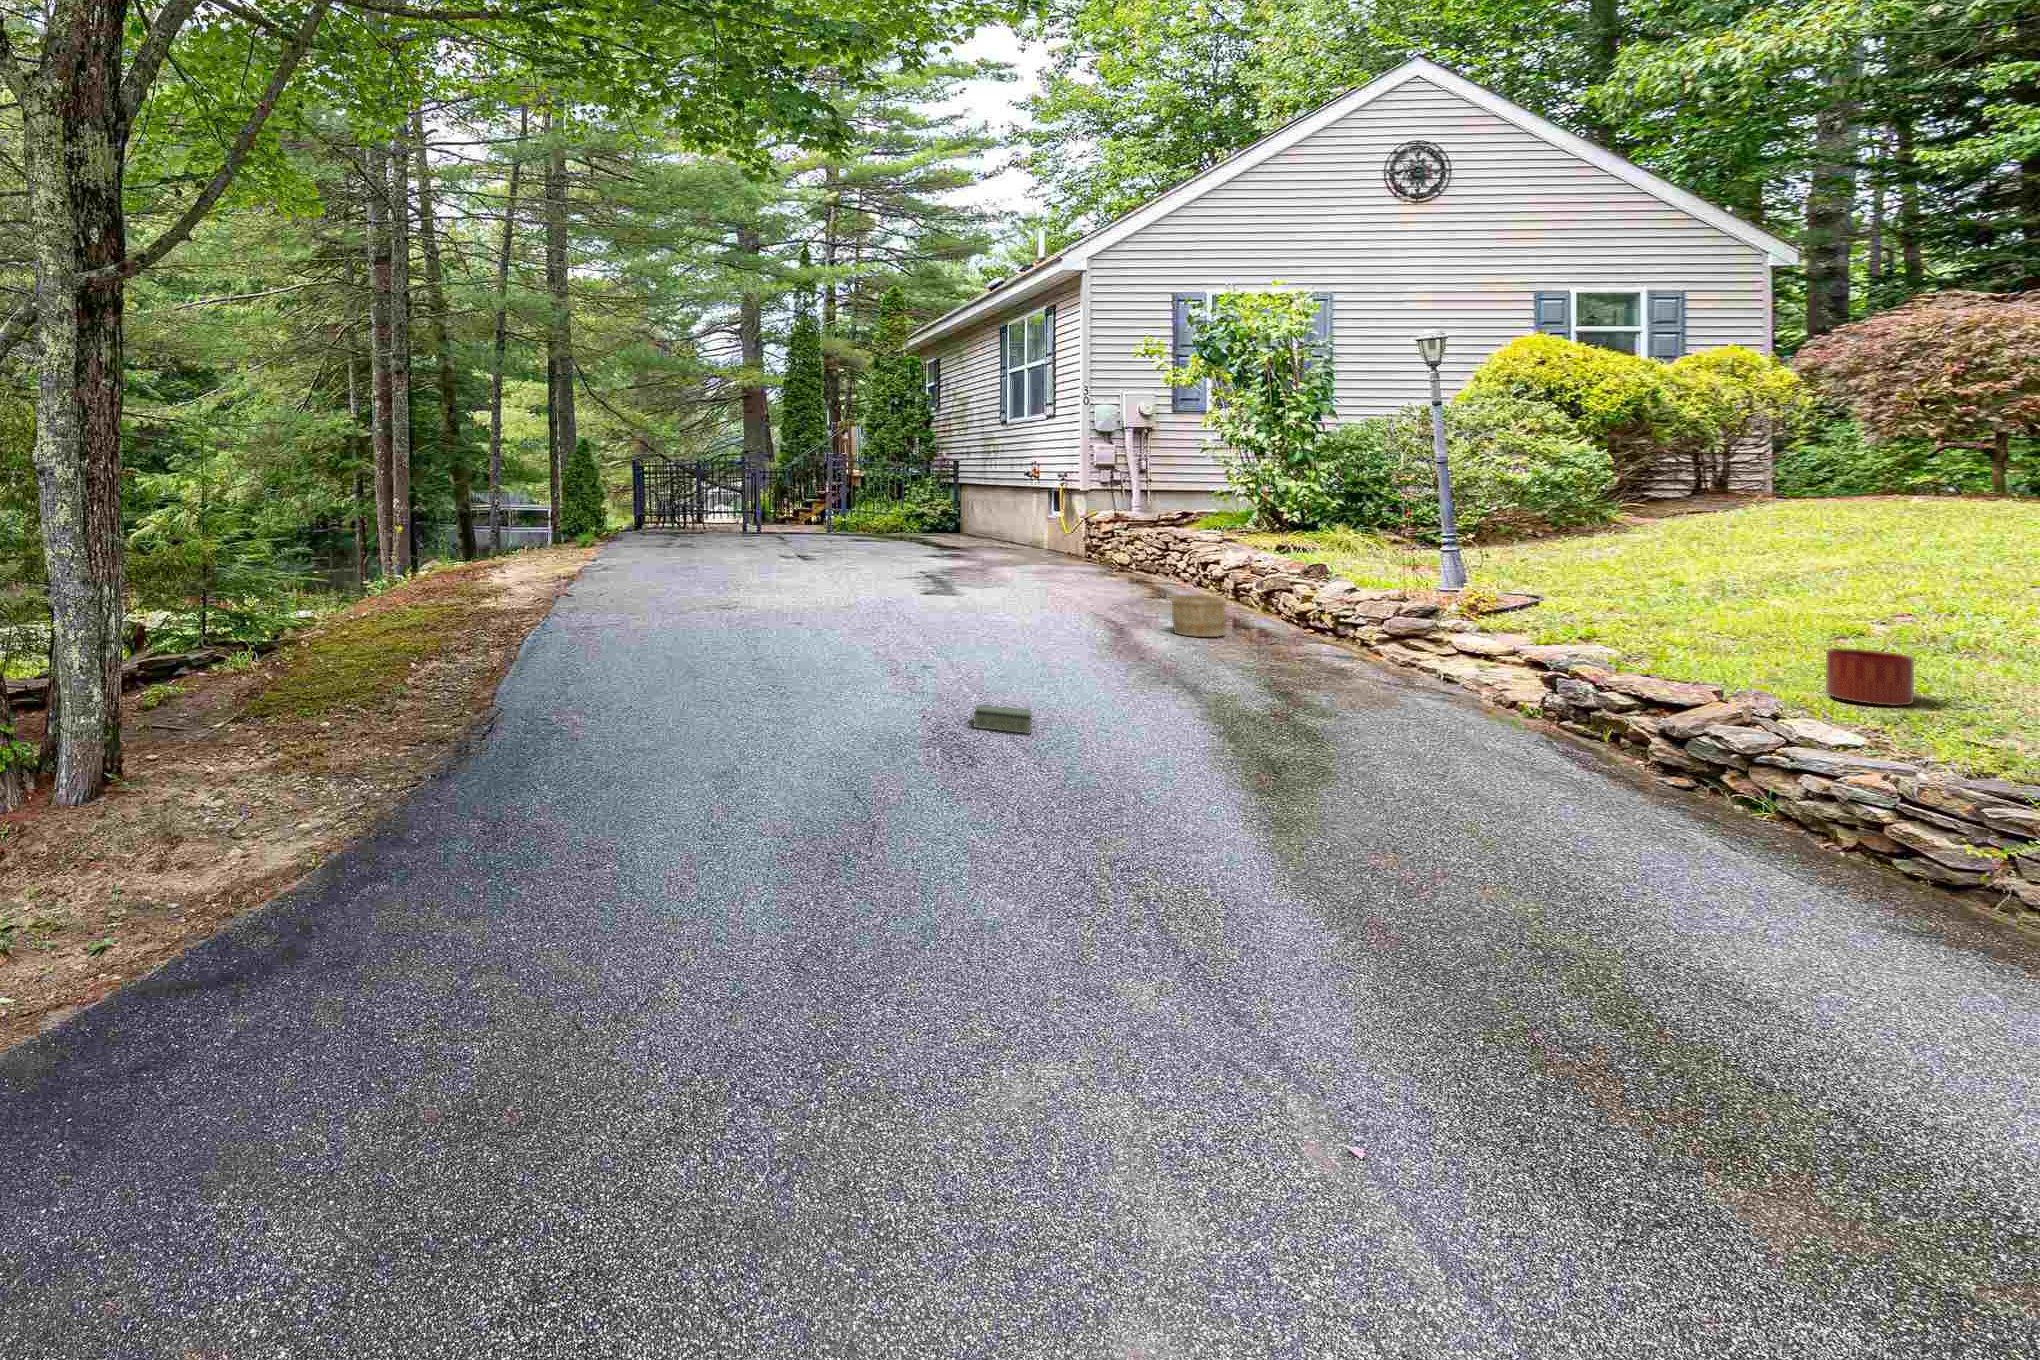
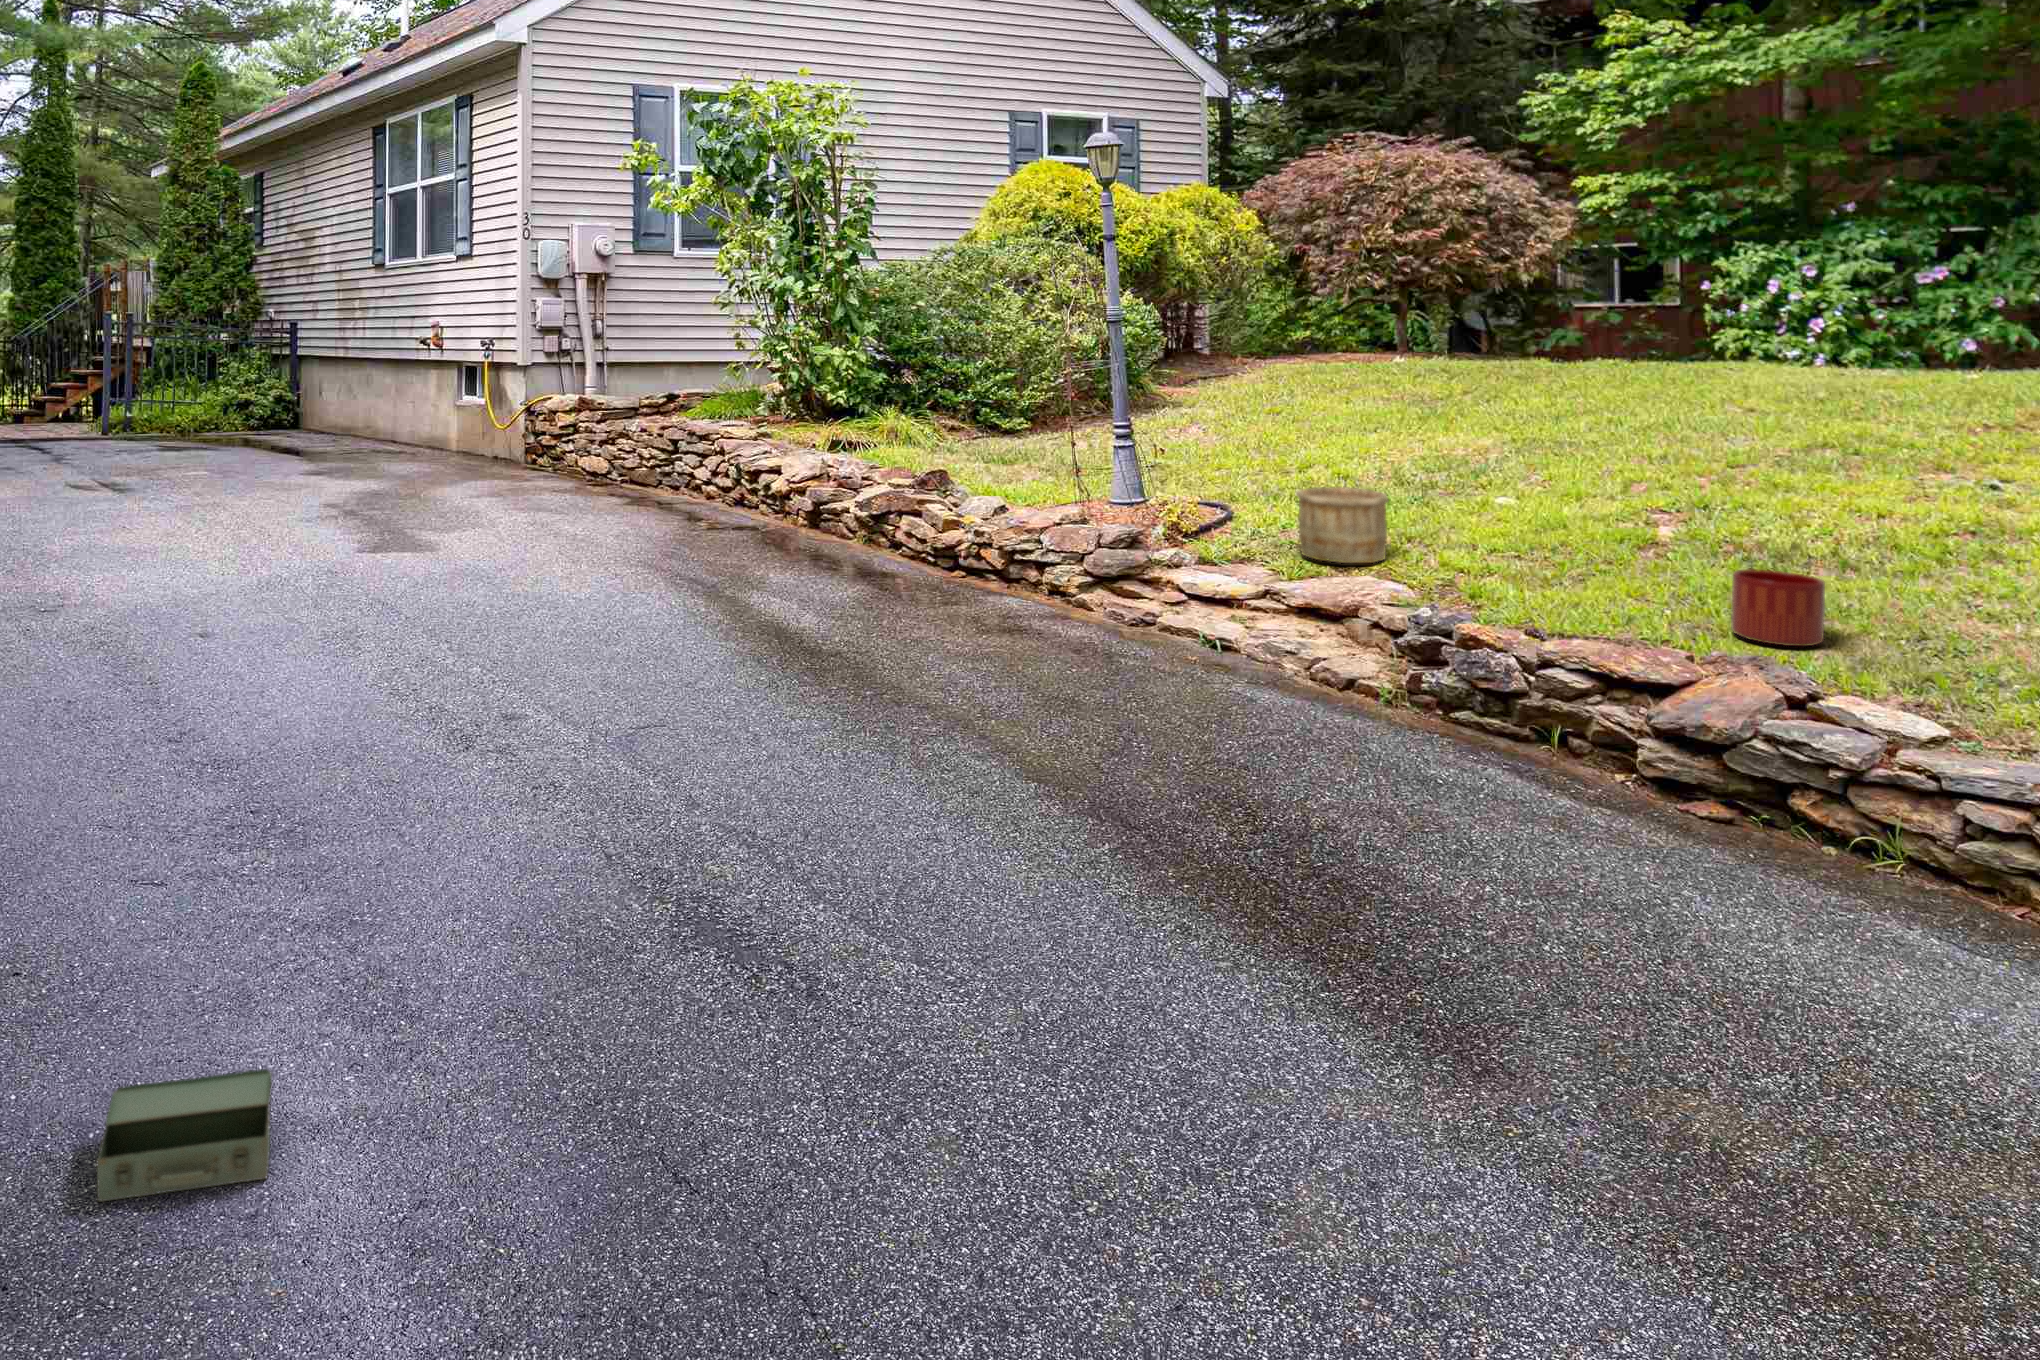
wooden bucket: present [1170,595,1225,637] -> present [1297,487,1388,563]
toolbox: present [973,704,1033,734] -> present [96,1069,272,1202]

